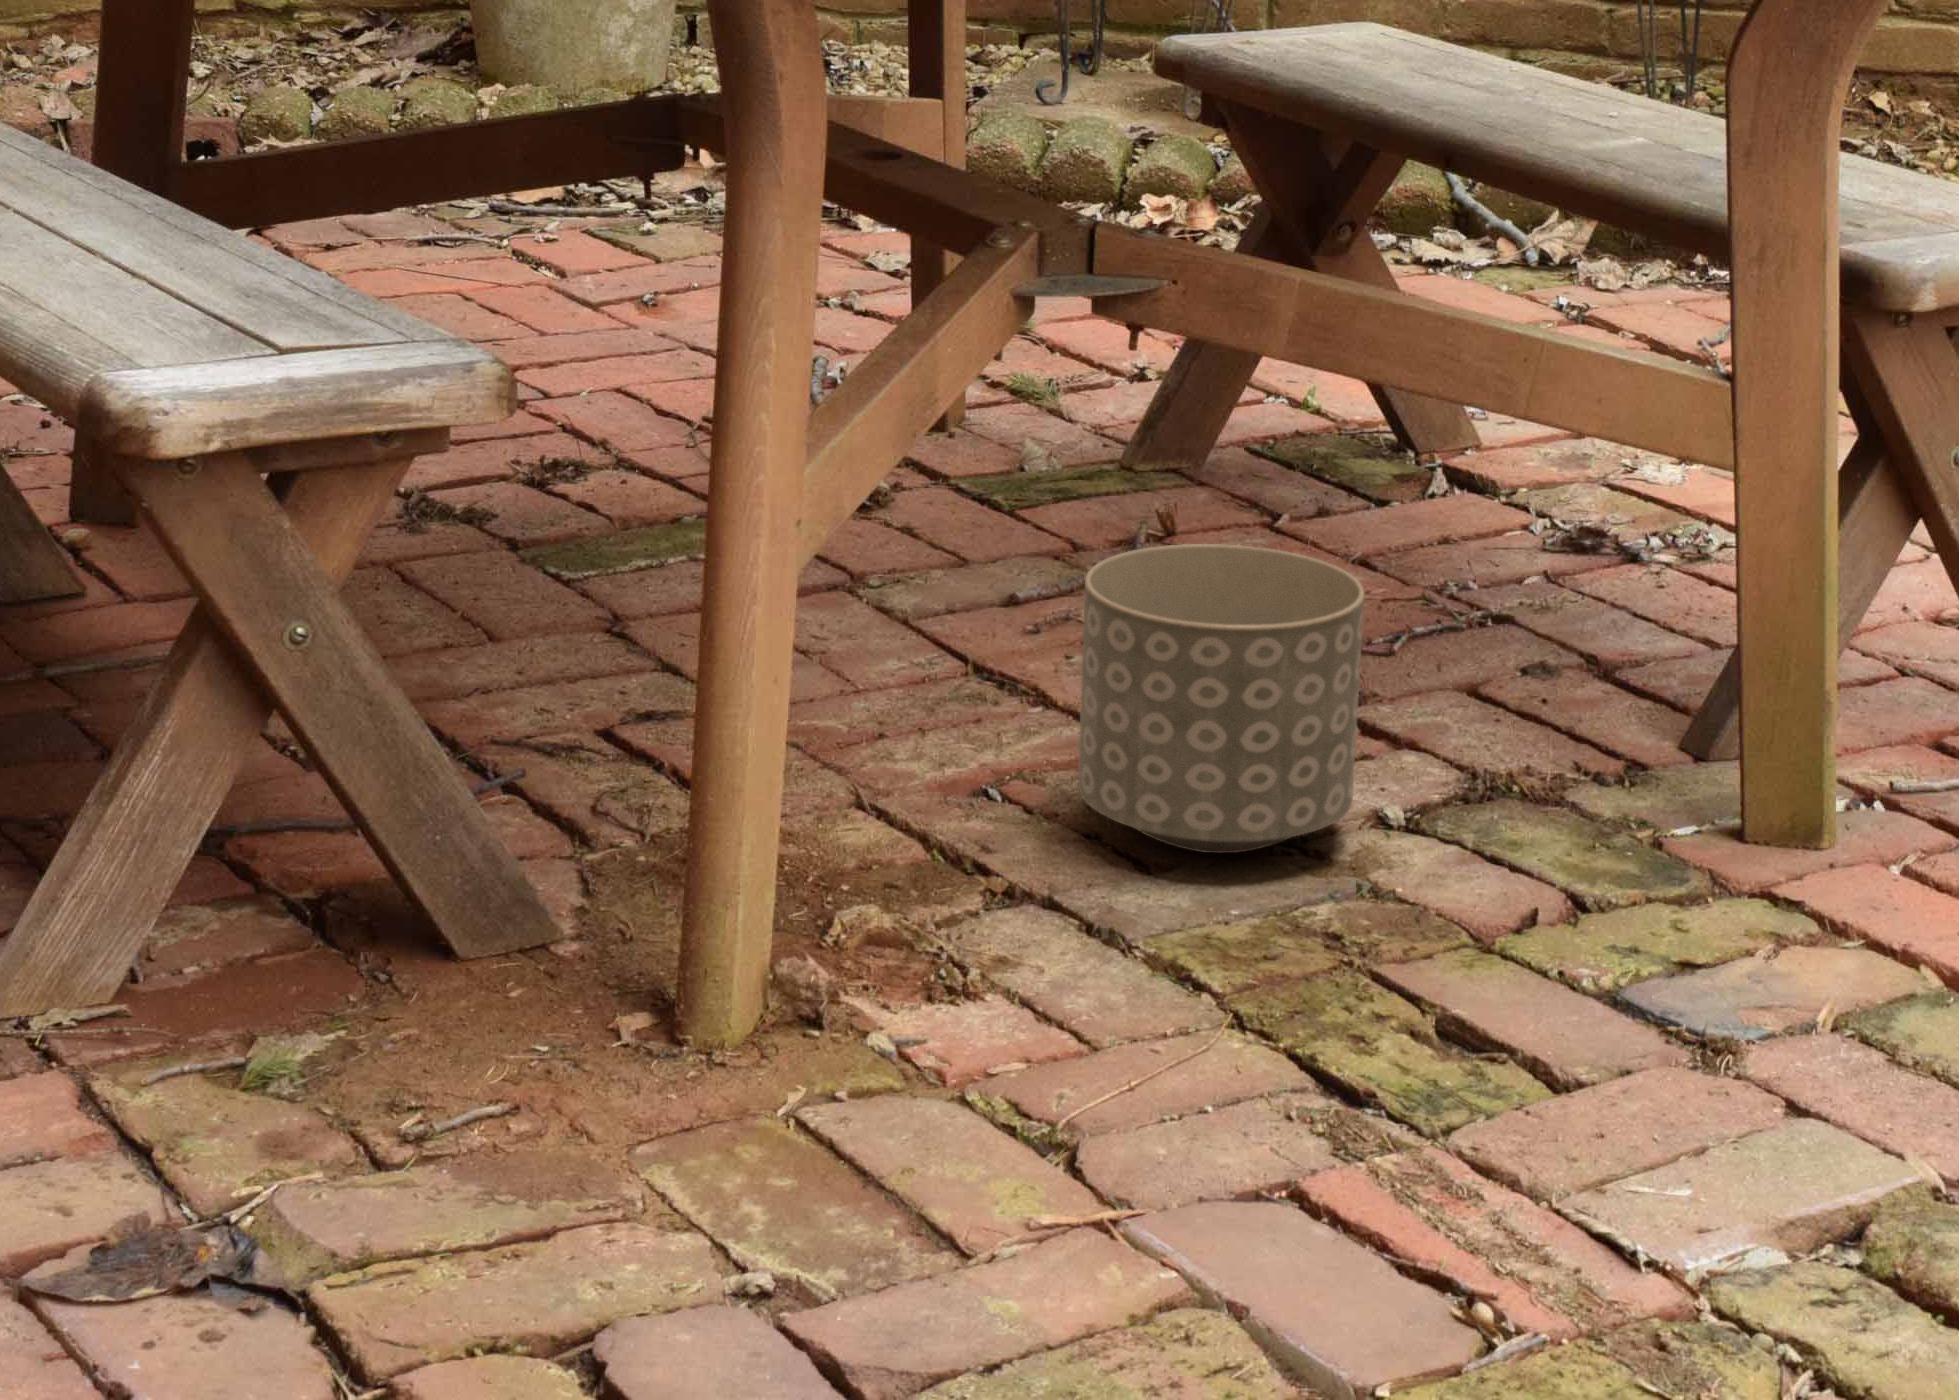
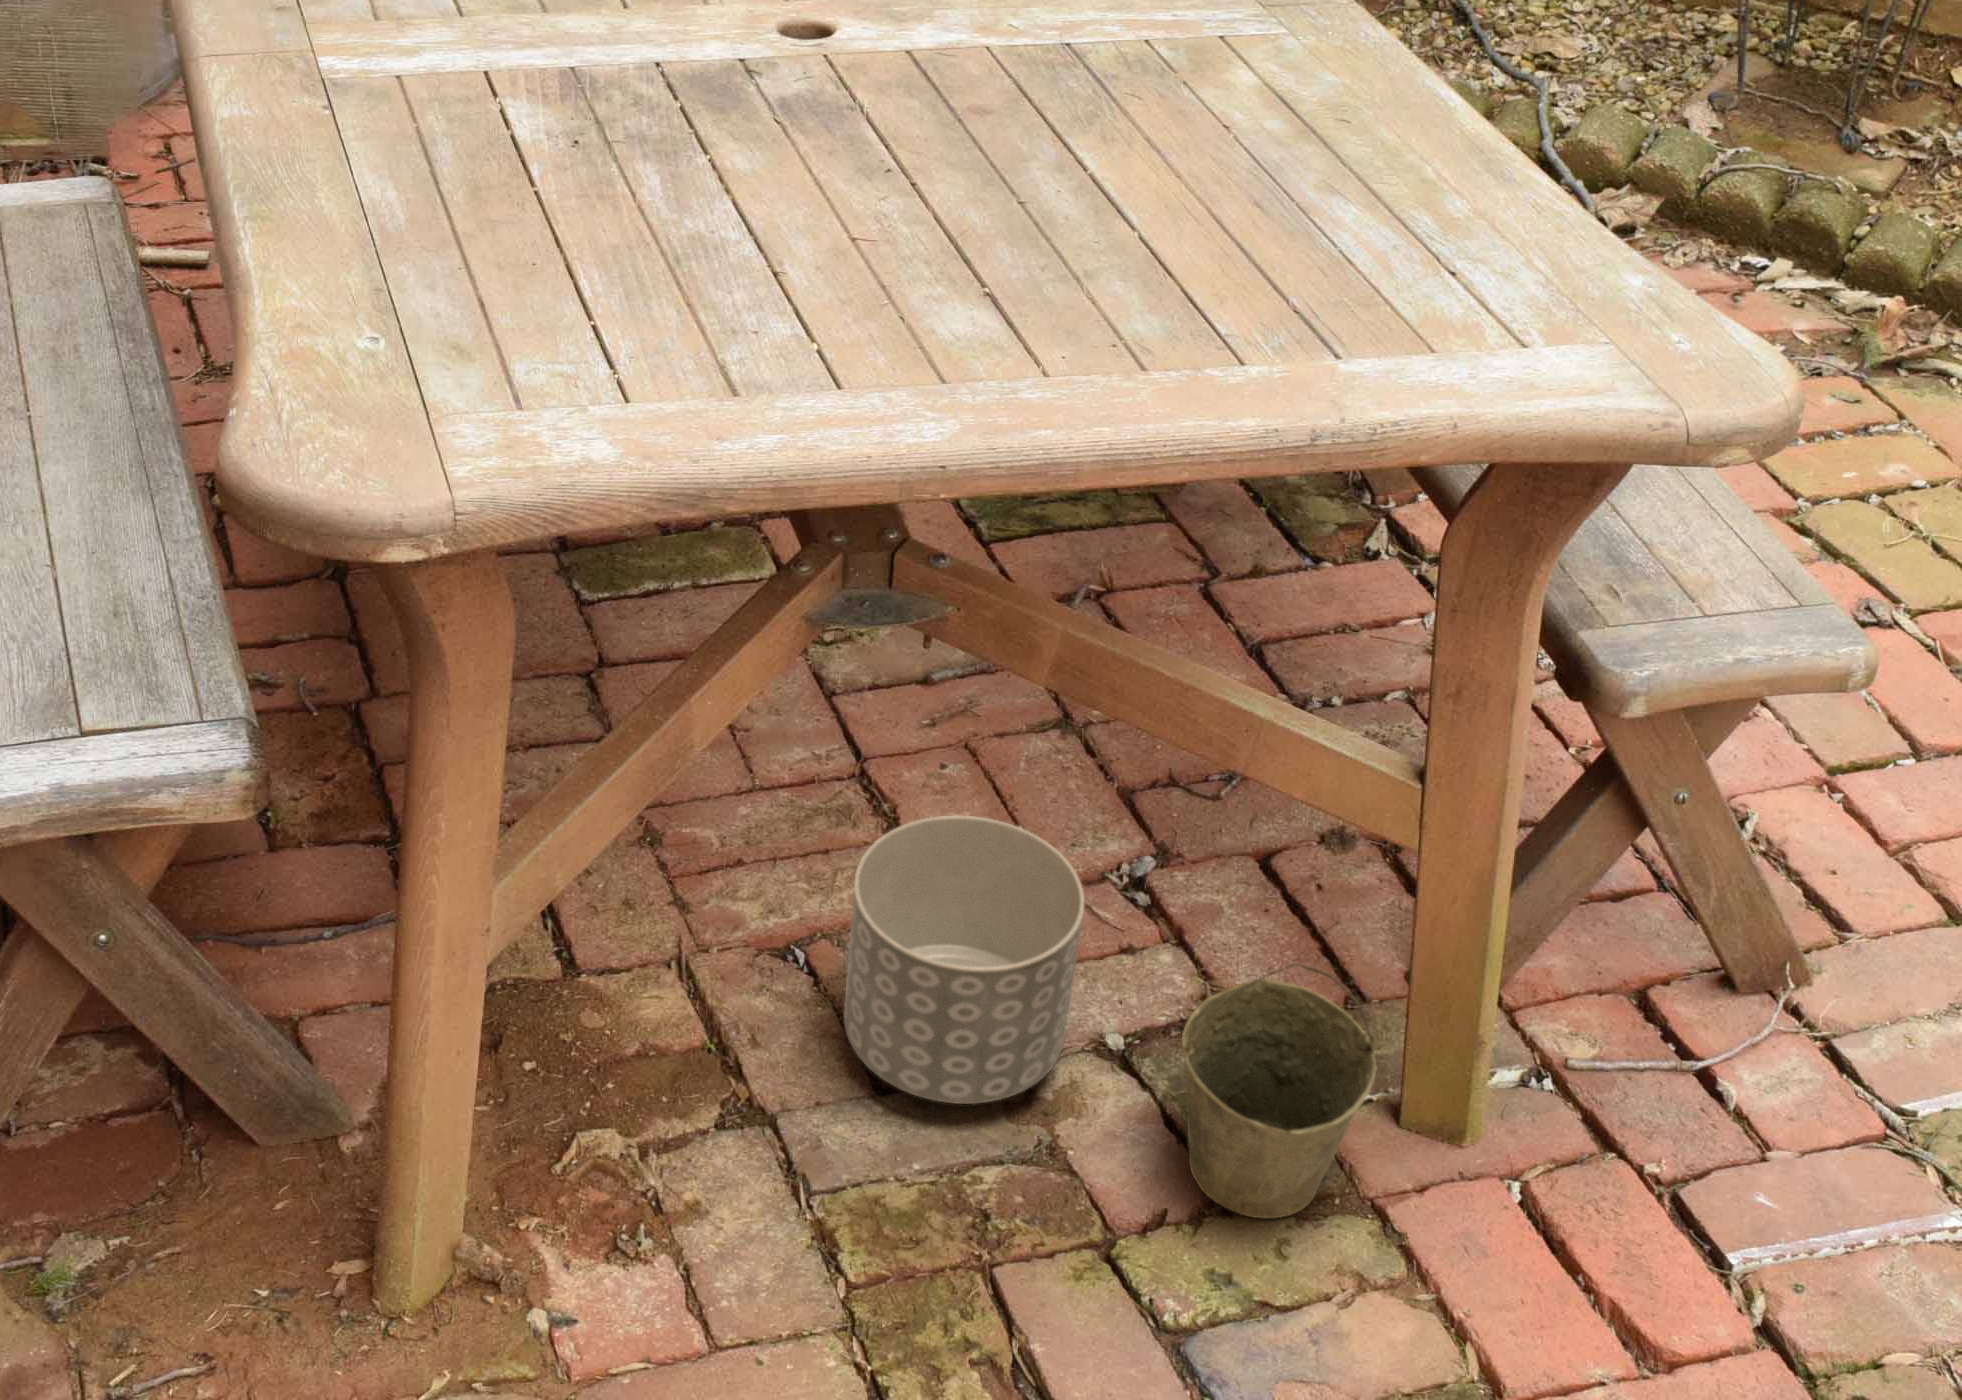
bucket: none [1514,551,1744,902] -> present [1182,963,1377,1218]

